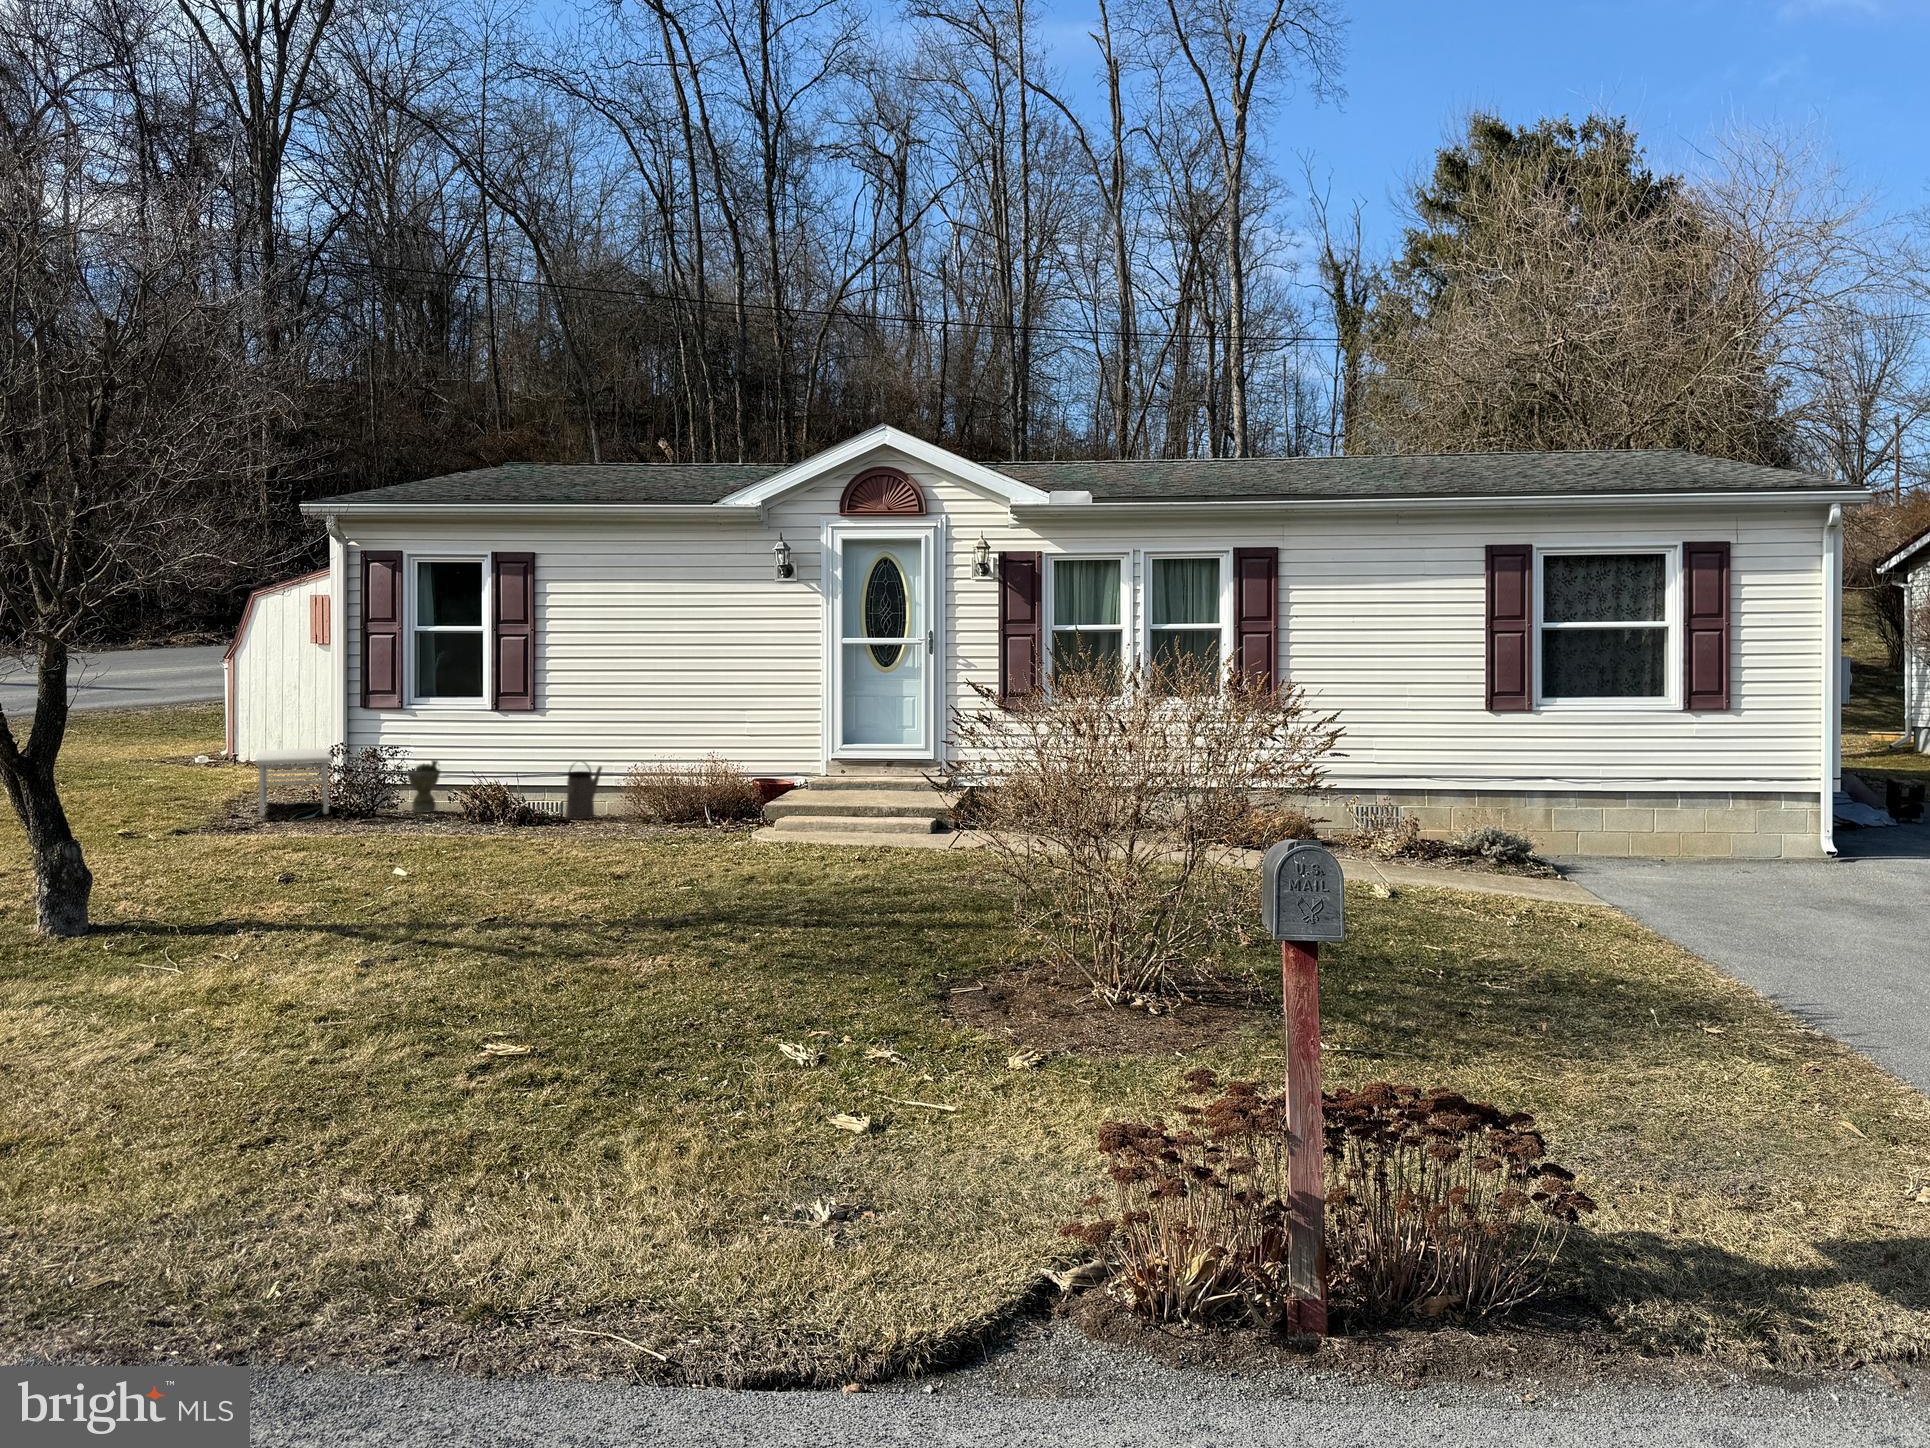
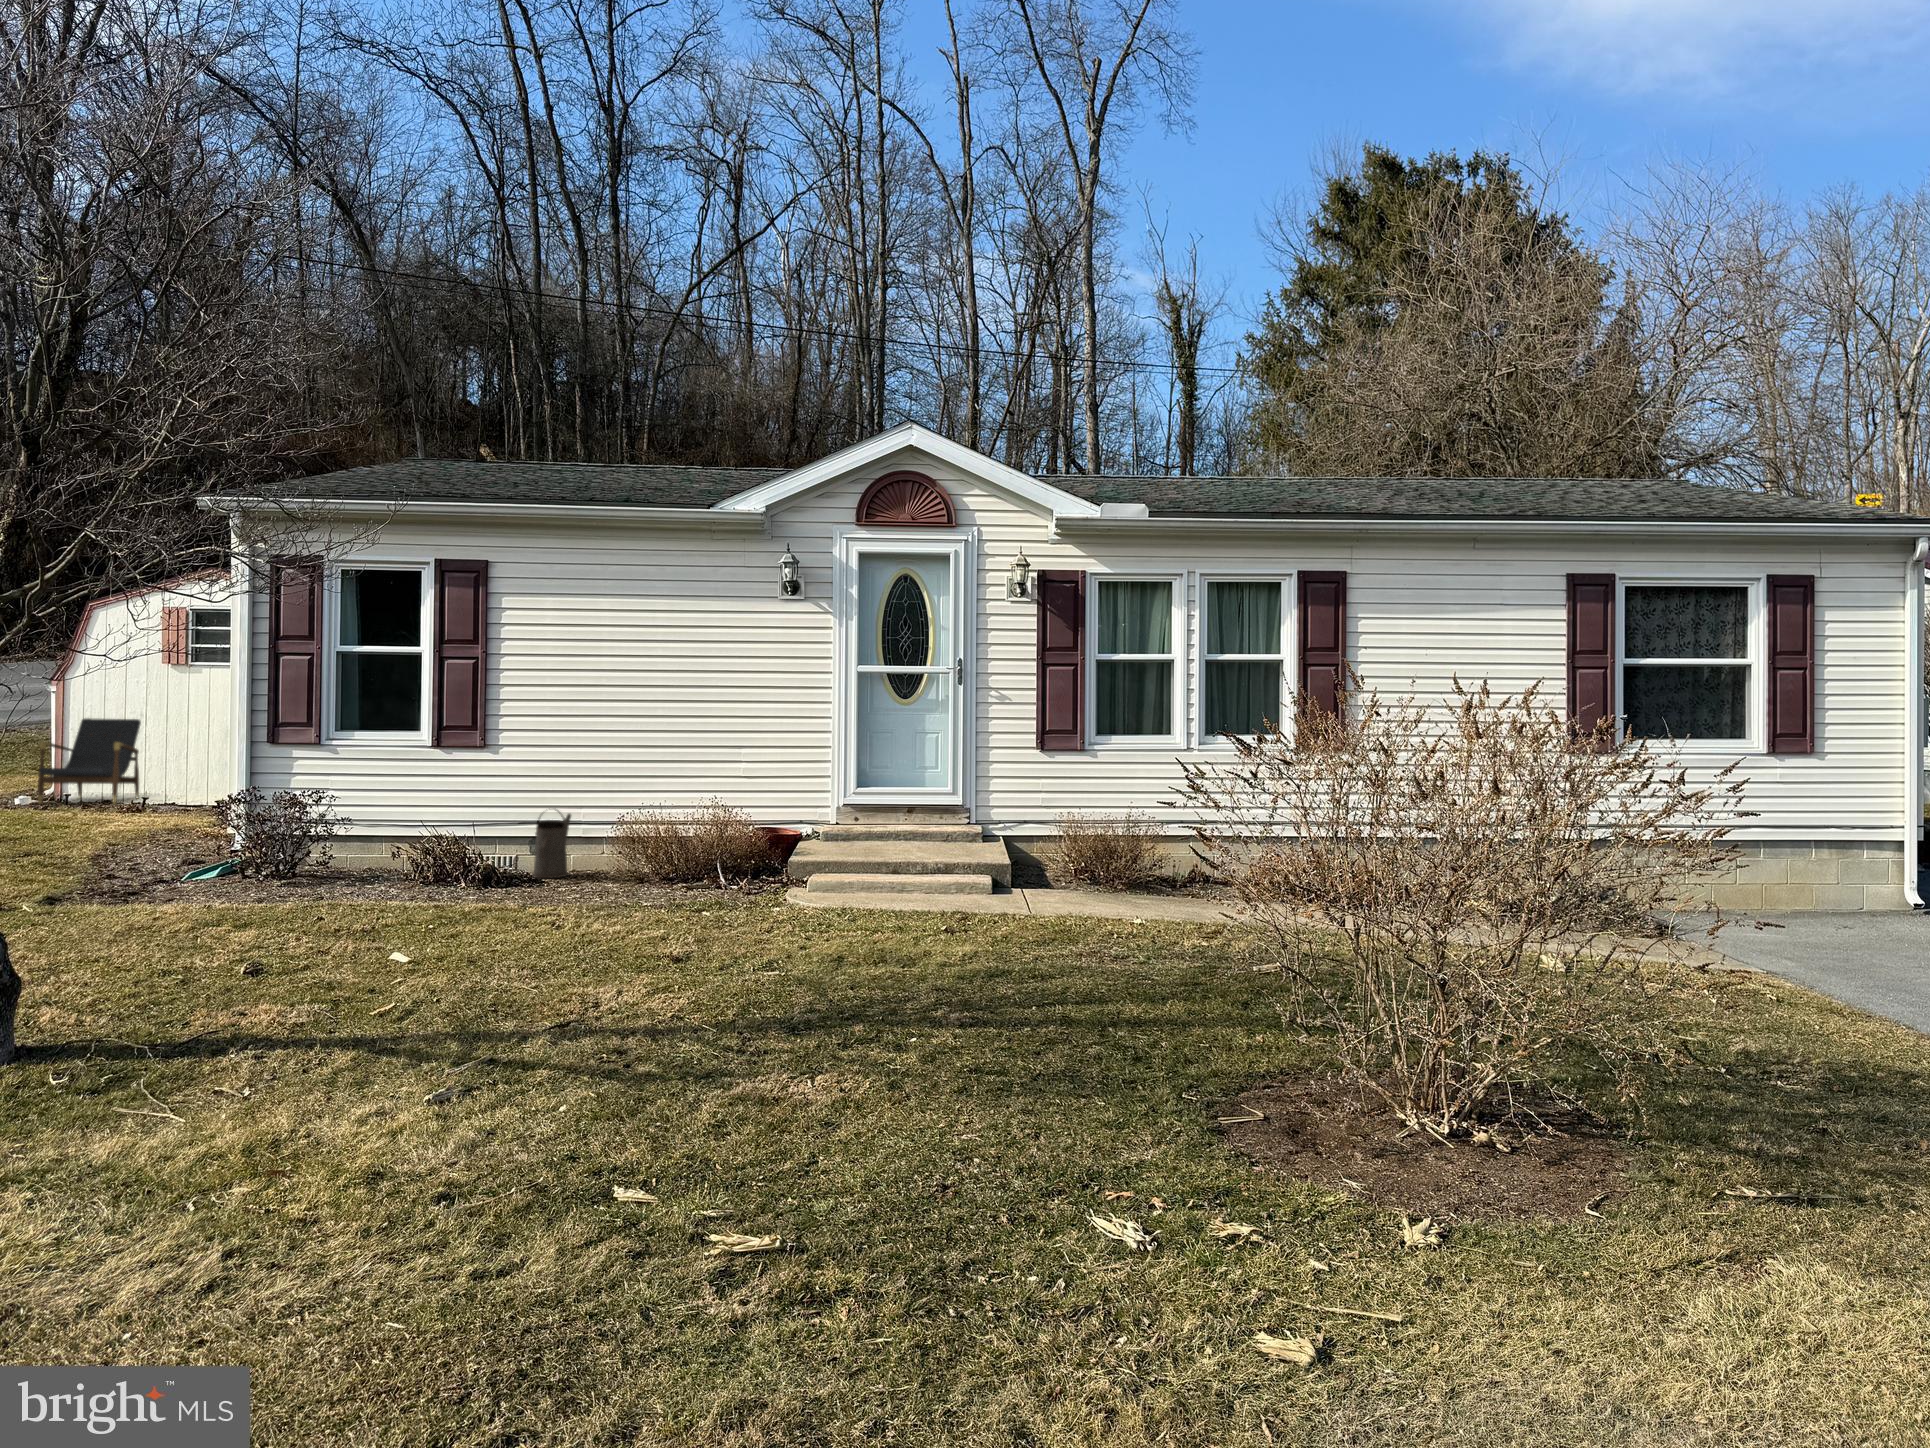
lounge chair: none [213,691,296,763] -> present [38,718,141,804]
storage bench: present [255,748,332,816] -> none [131,791,237,879]
planter: present [407,760,440,813] -> none [330,807,371,871]

